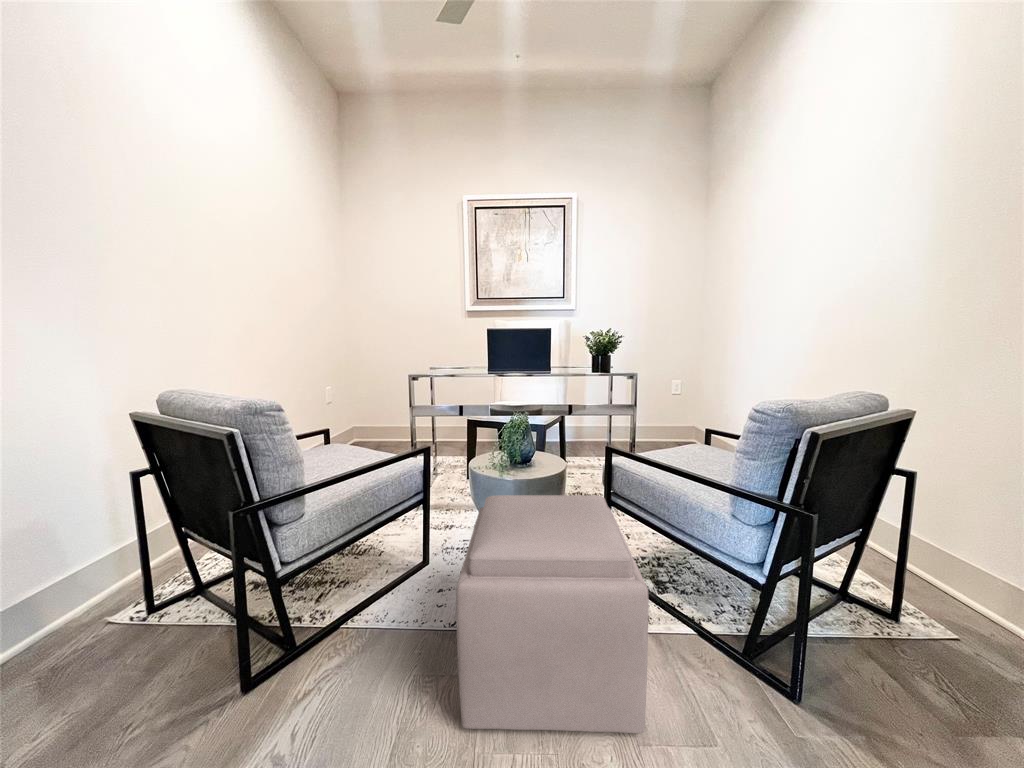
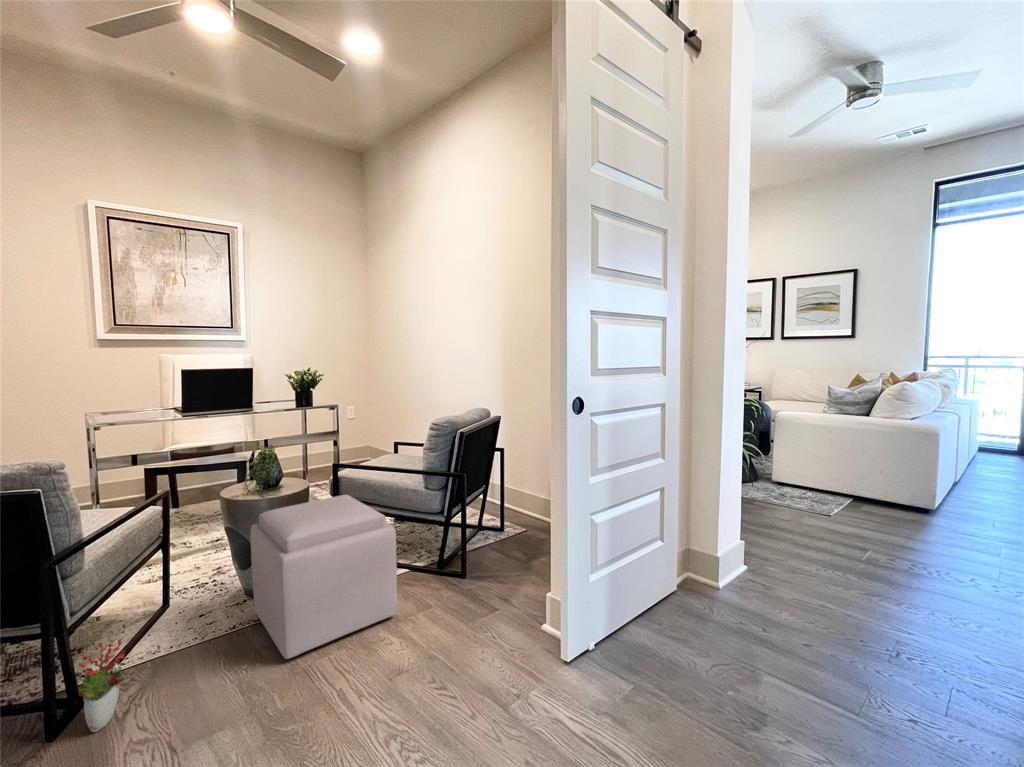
decorative plant: none [254,609,311,708] -> present [78,639,129,732]

